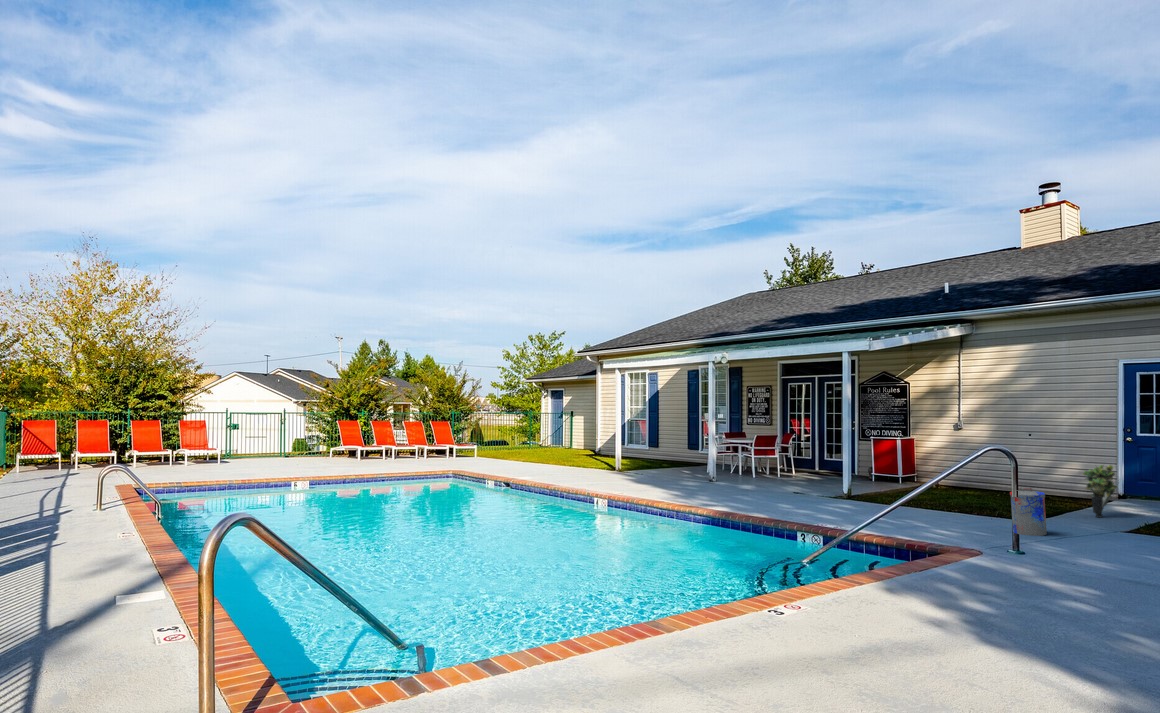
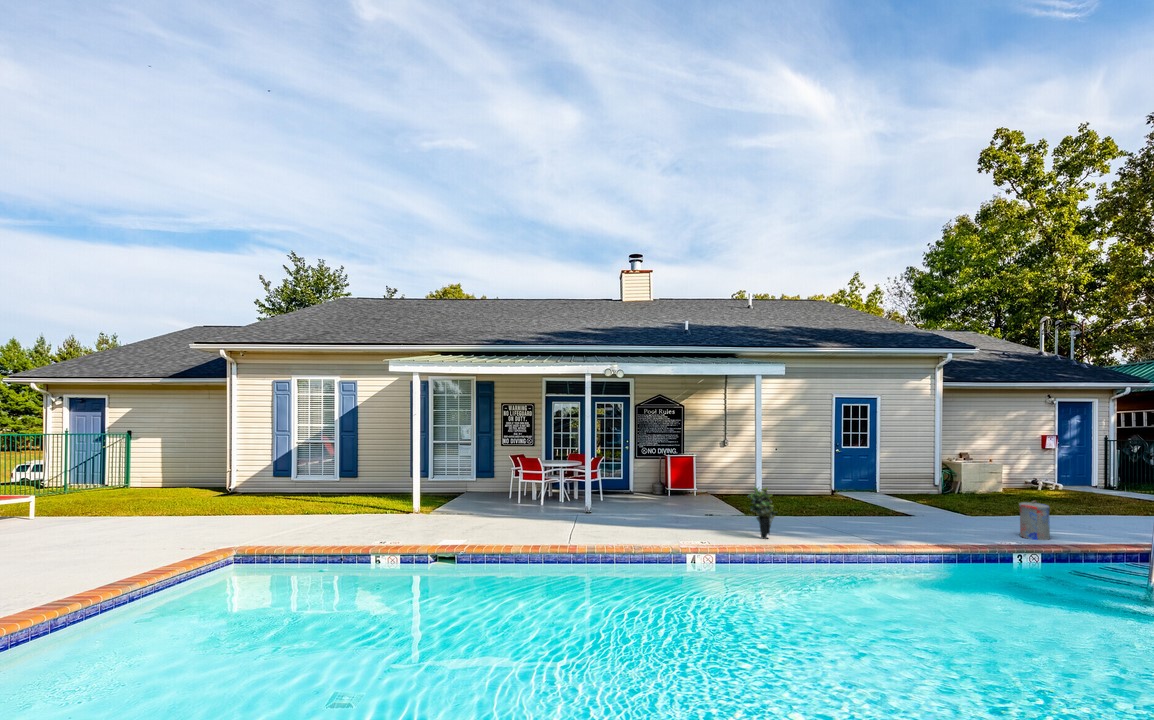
potted plant: present [1083,465,1117,517] -> present [748,487,777,539]

